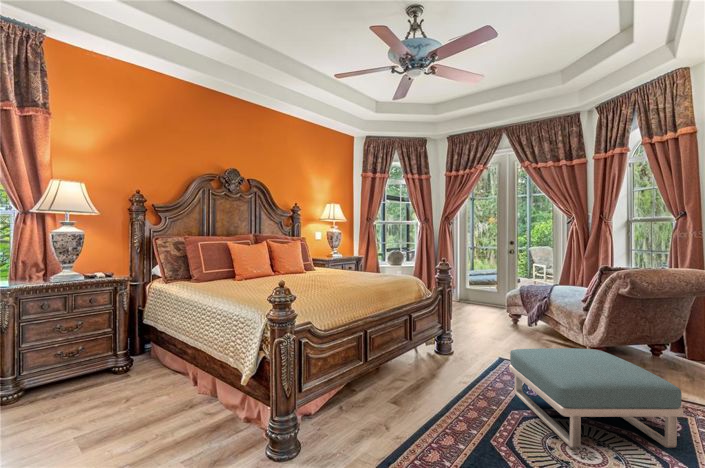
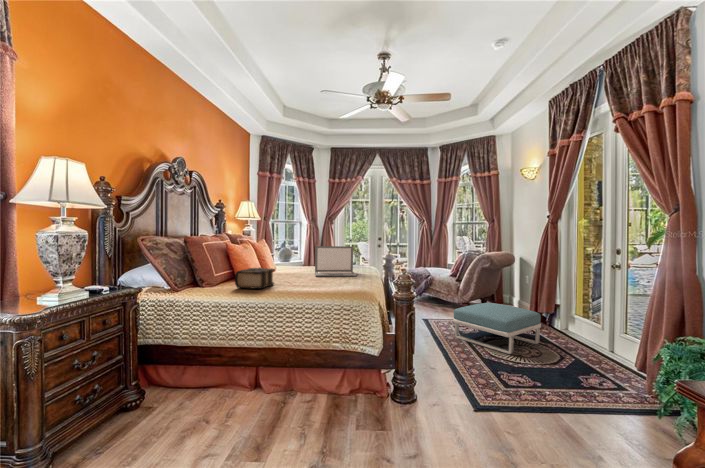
laptop: none [315,248,372,286] -> present [315,246,357,276]
book: none [208,268,249,289] -> present [235,268,274,289]

